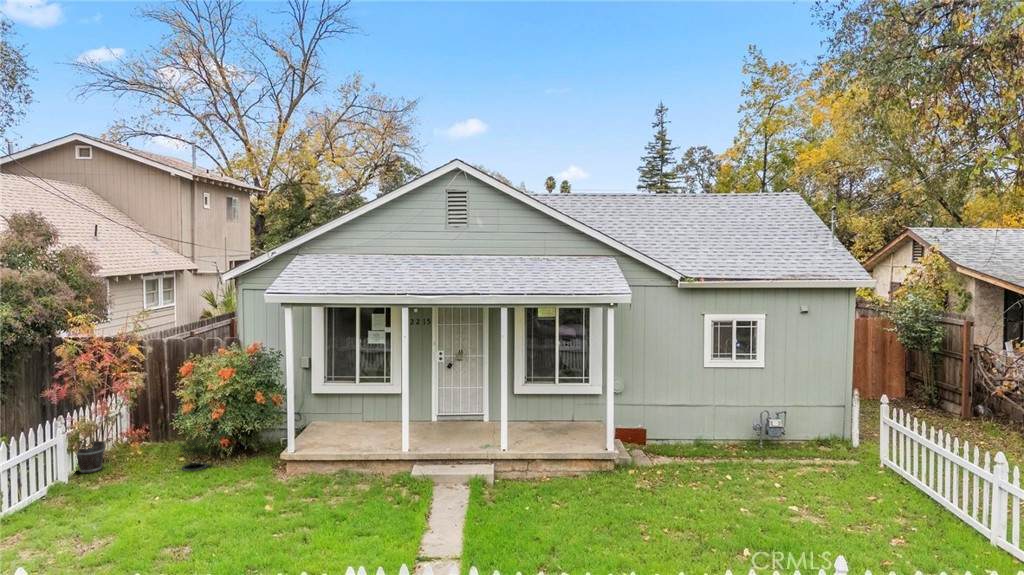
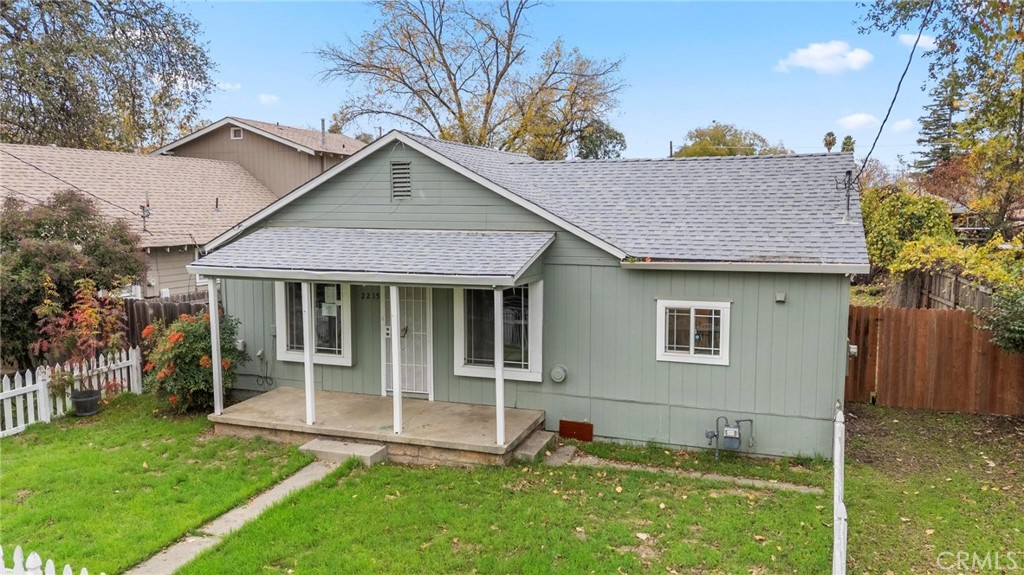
potted tree: present [179,430,207,471] -> none [140,383,171,423]

